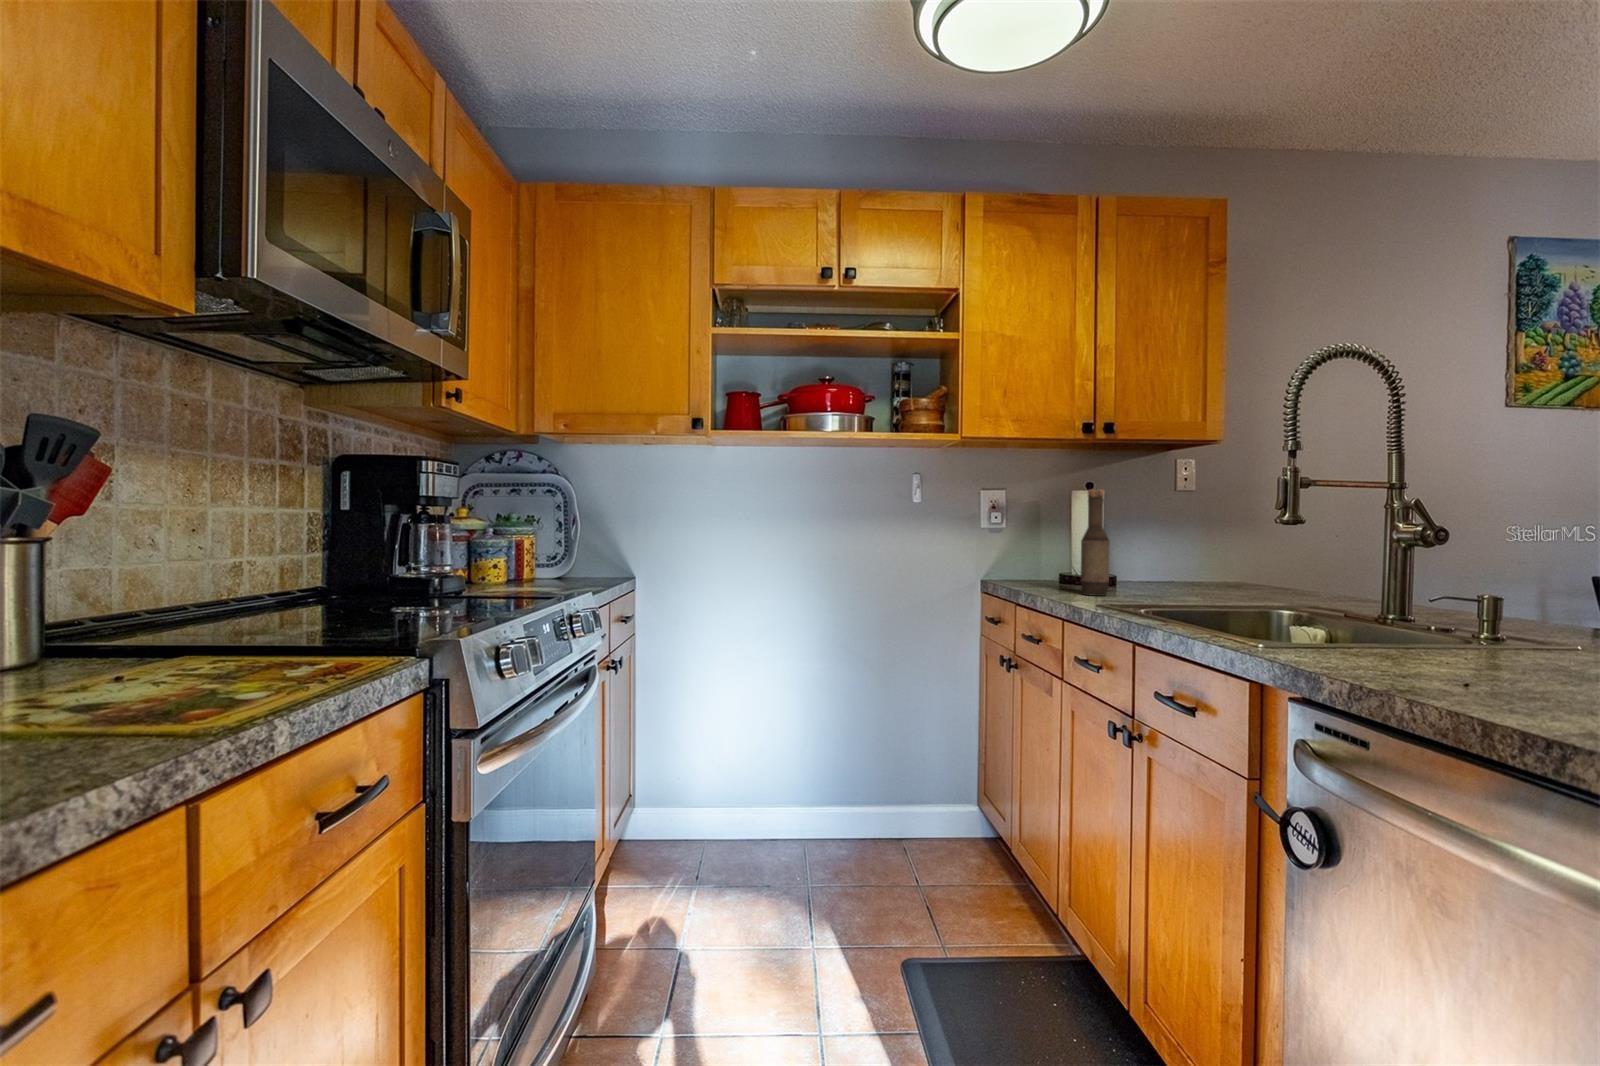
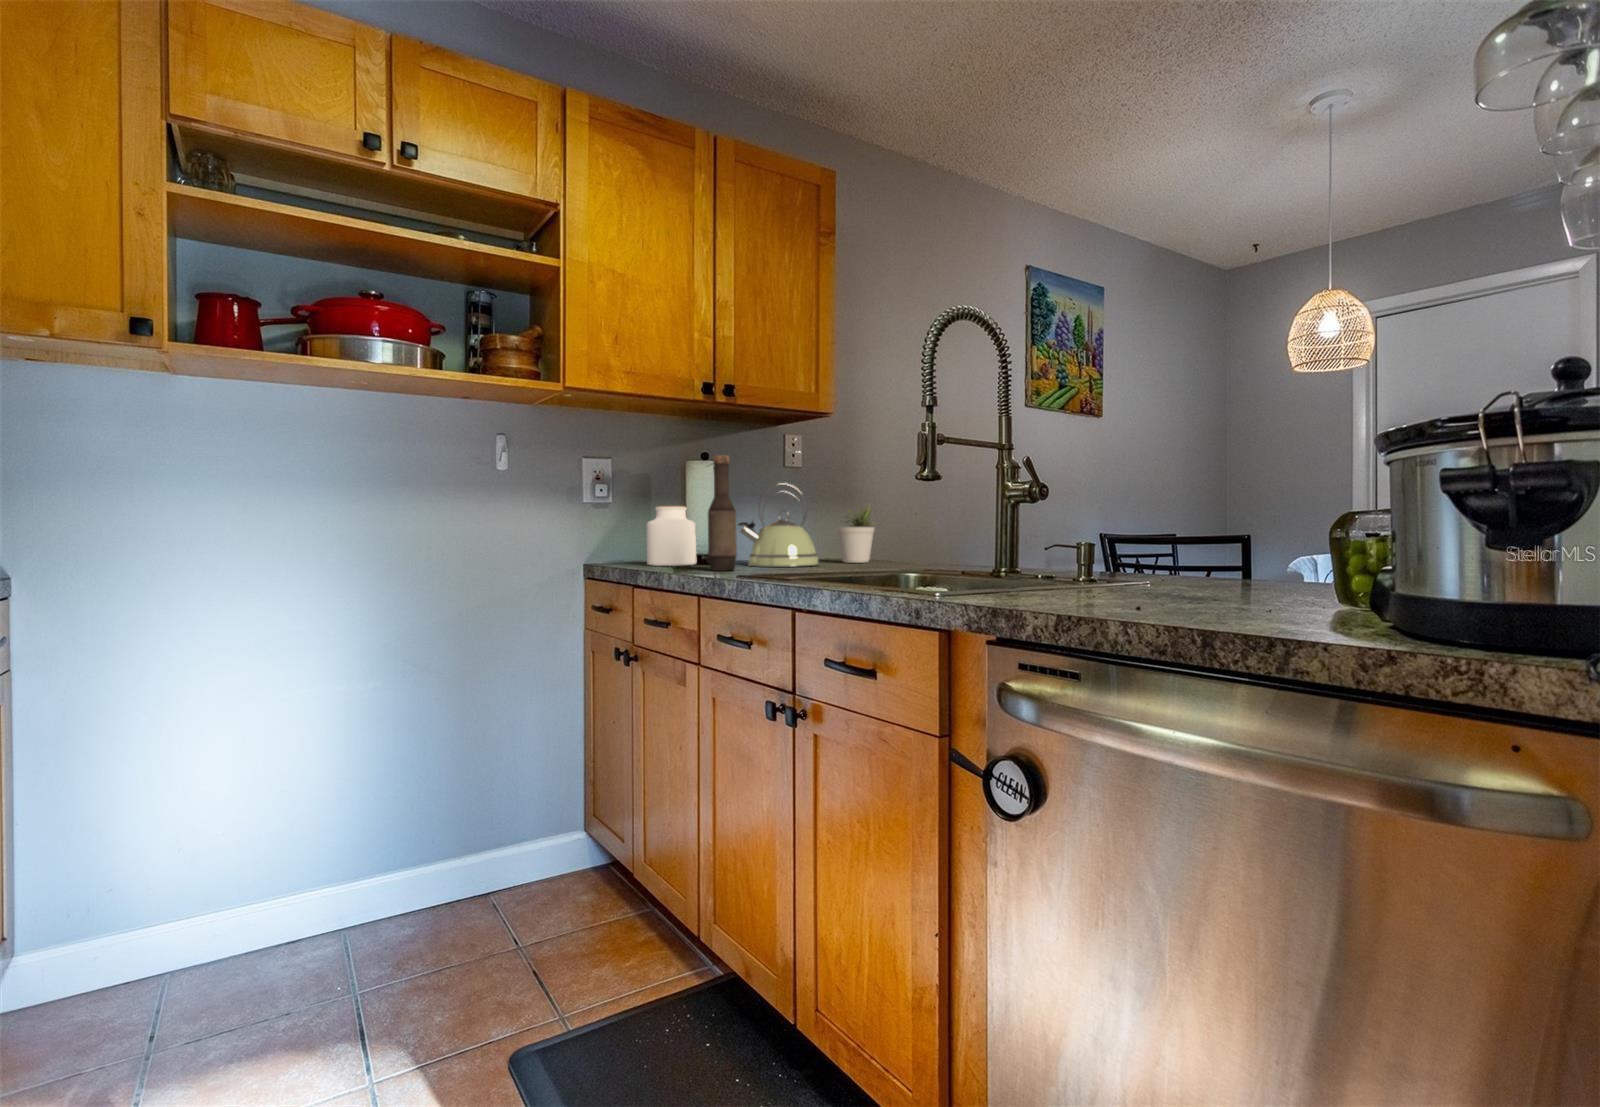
kettle: none [1118,510,1212,596] -> present [738,483,819,567]
potted plant: none [1241,528,1294,595] -> present [837,506,875,563]
jar: none [1030,530,1078,585] -> present [647,506,696,566]

